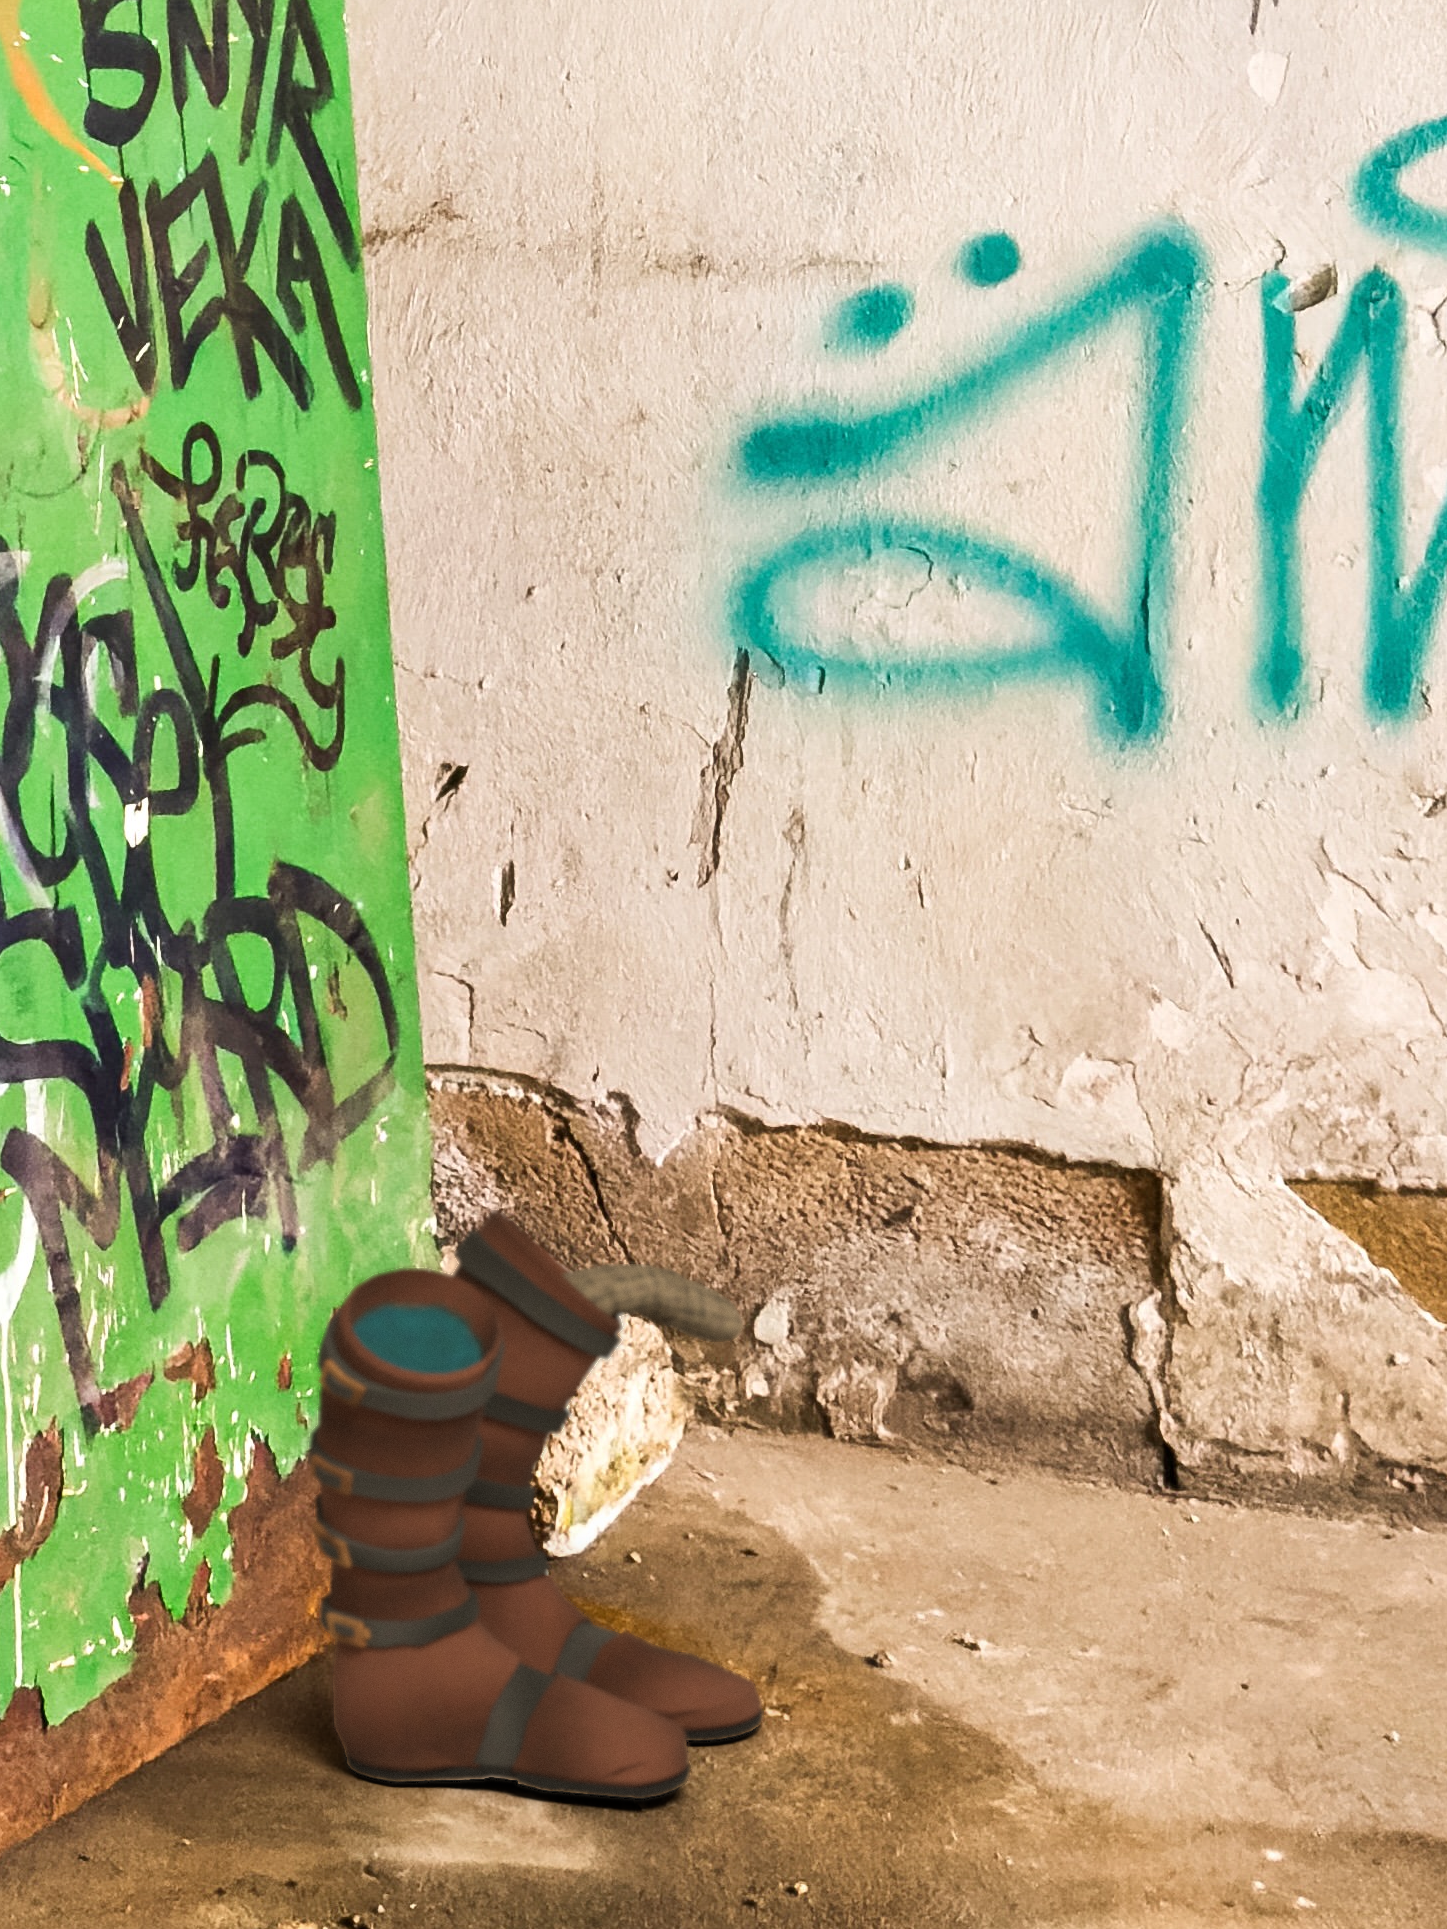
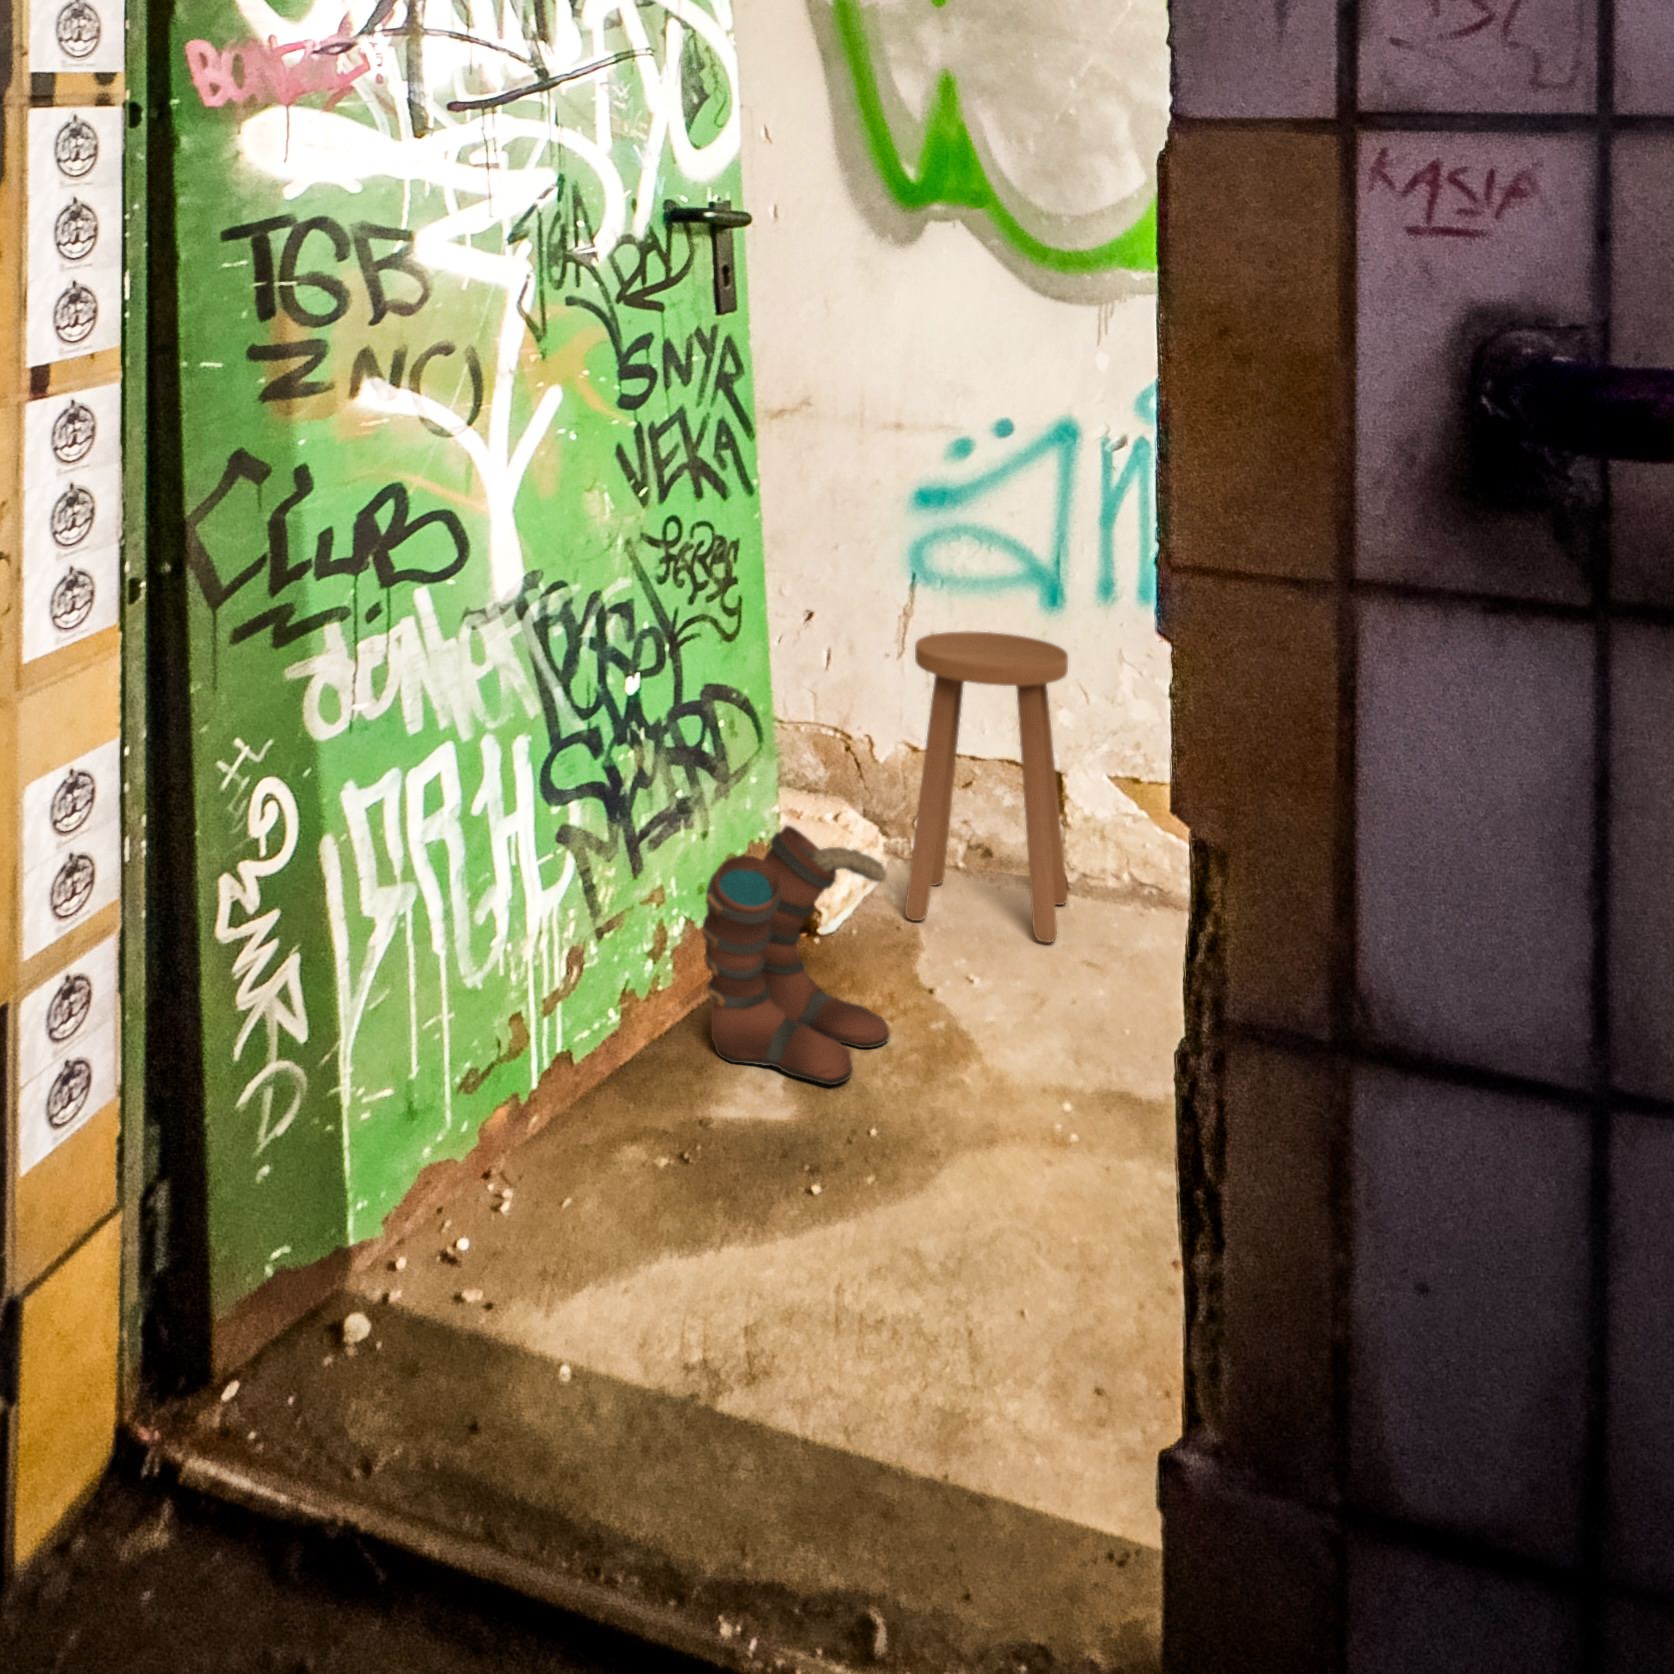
stool: none [751,784,1151,1547] -> present [905,631,1068,943]

